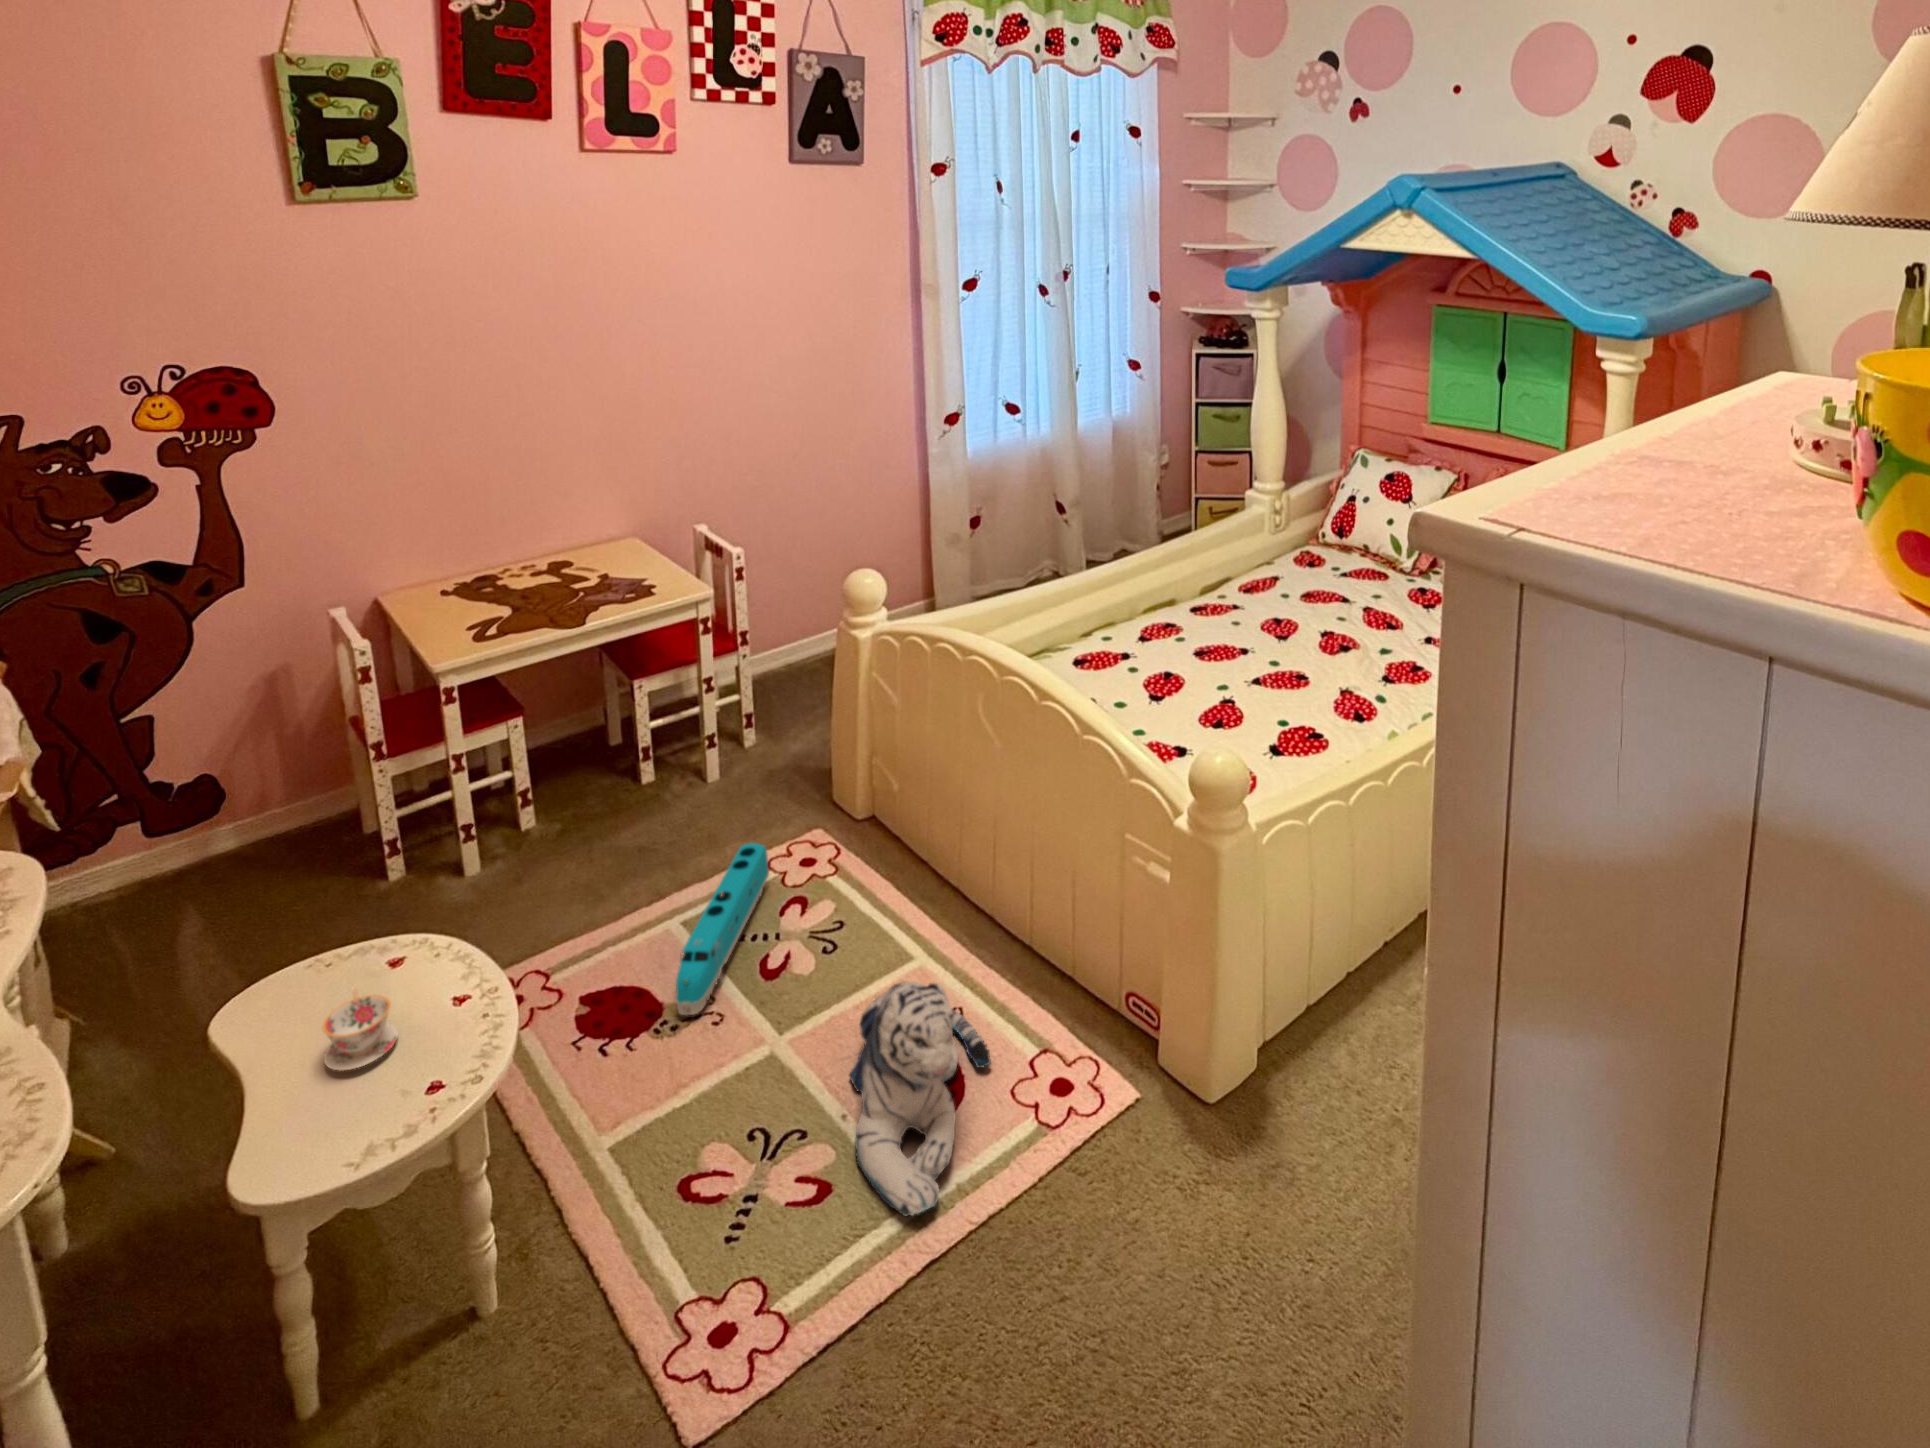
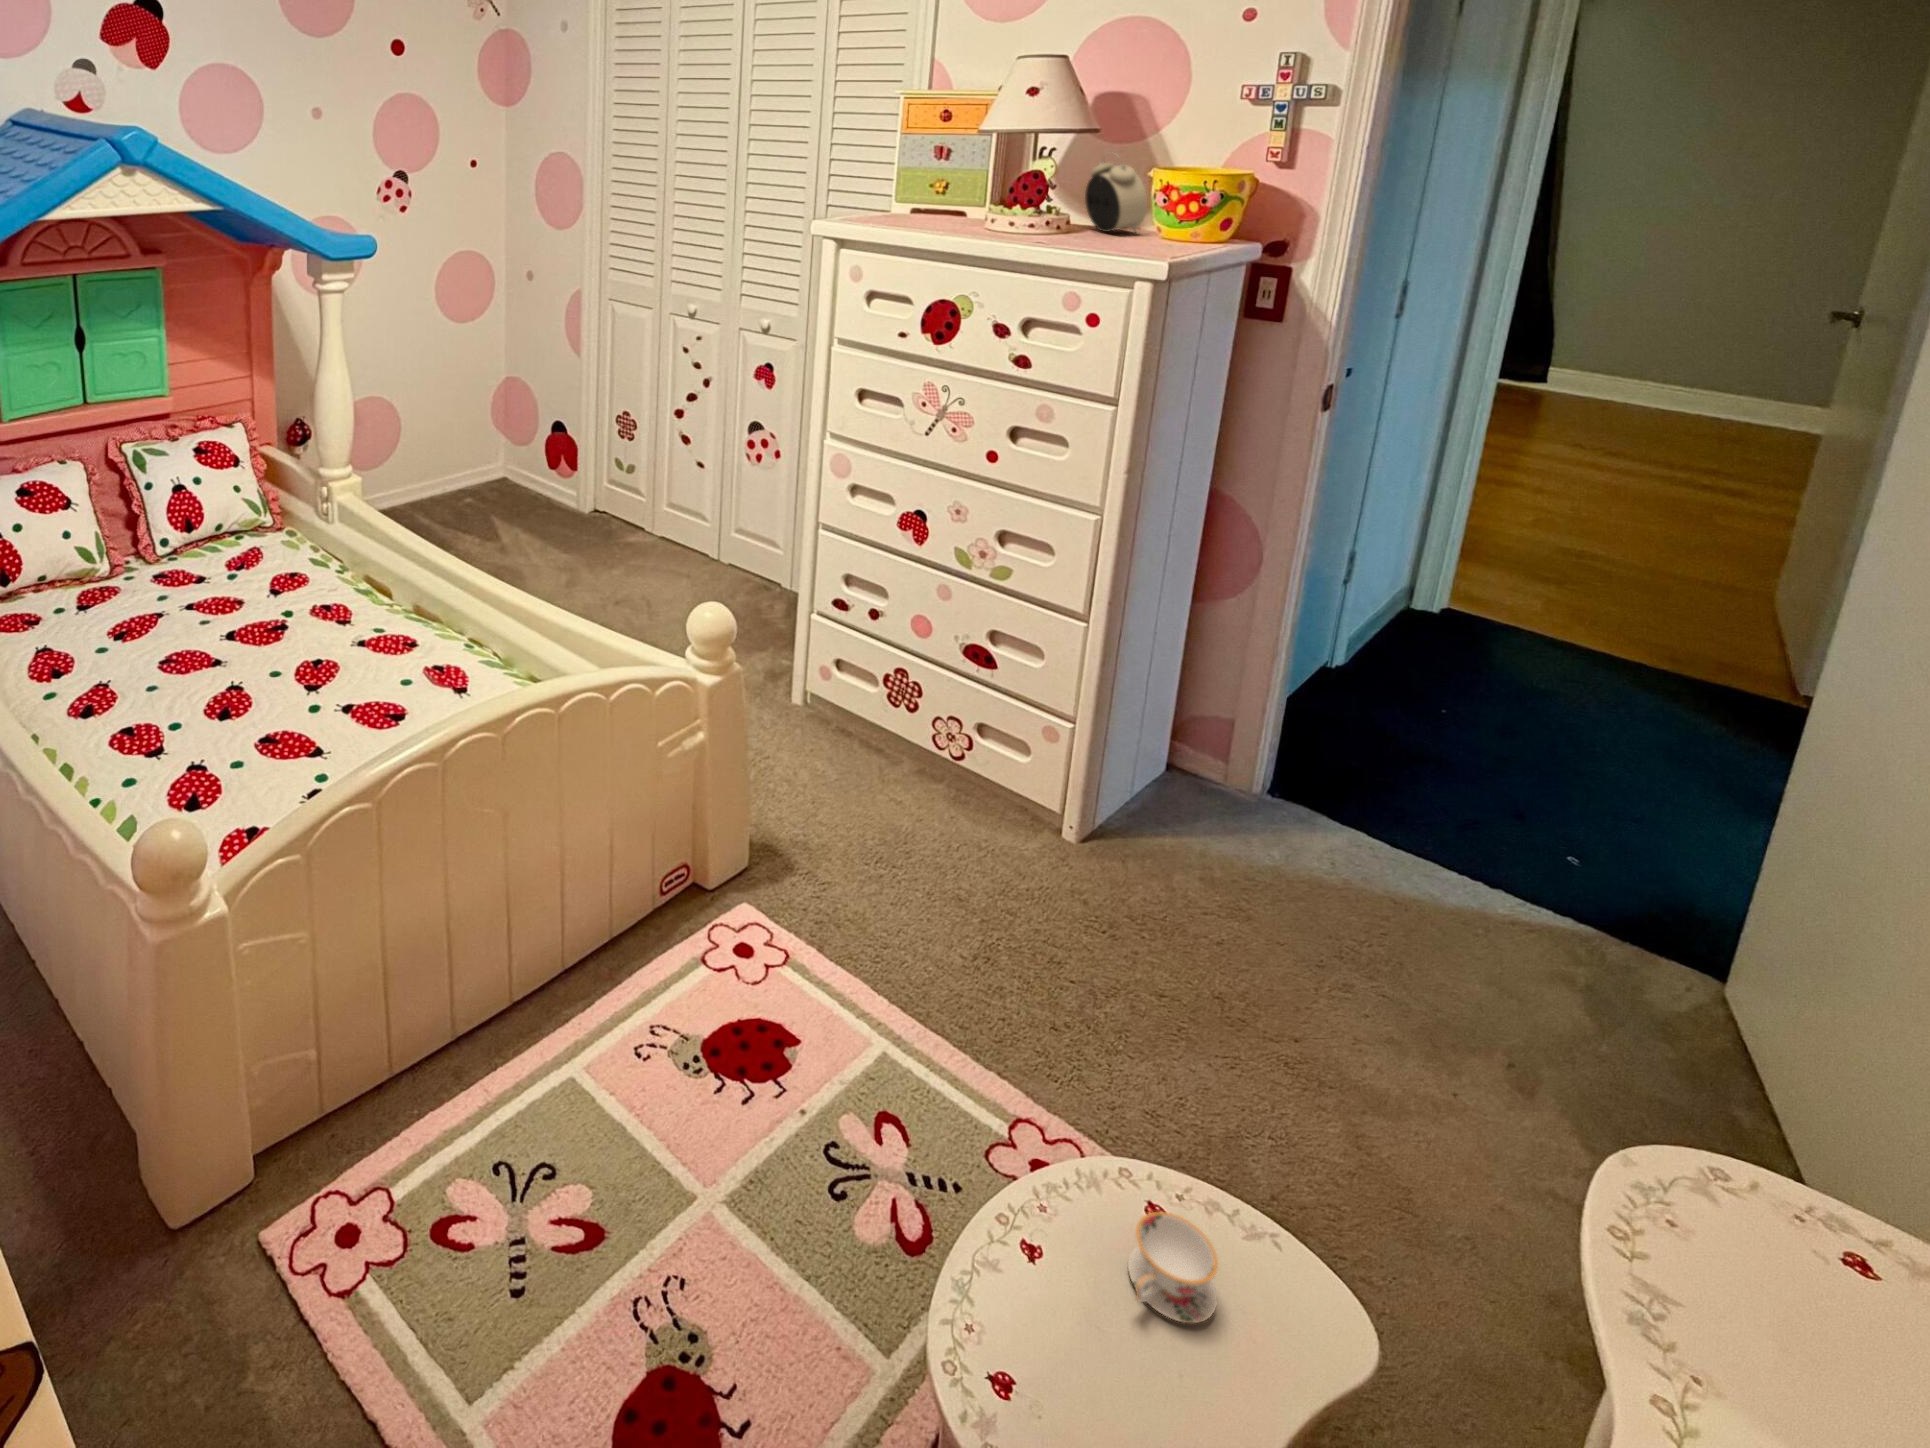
alarm clock: none [1595,318,1776,527] -> present [1085,162,1148,232]
toy train: present [676,843,769,1015] -> none [391,1237,685,1341]
plush toy: present [849,981,991,1216] -> none [645,920,907,1112]

